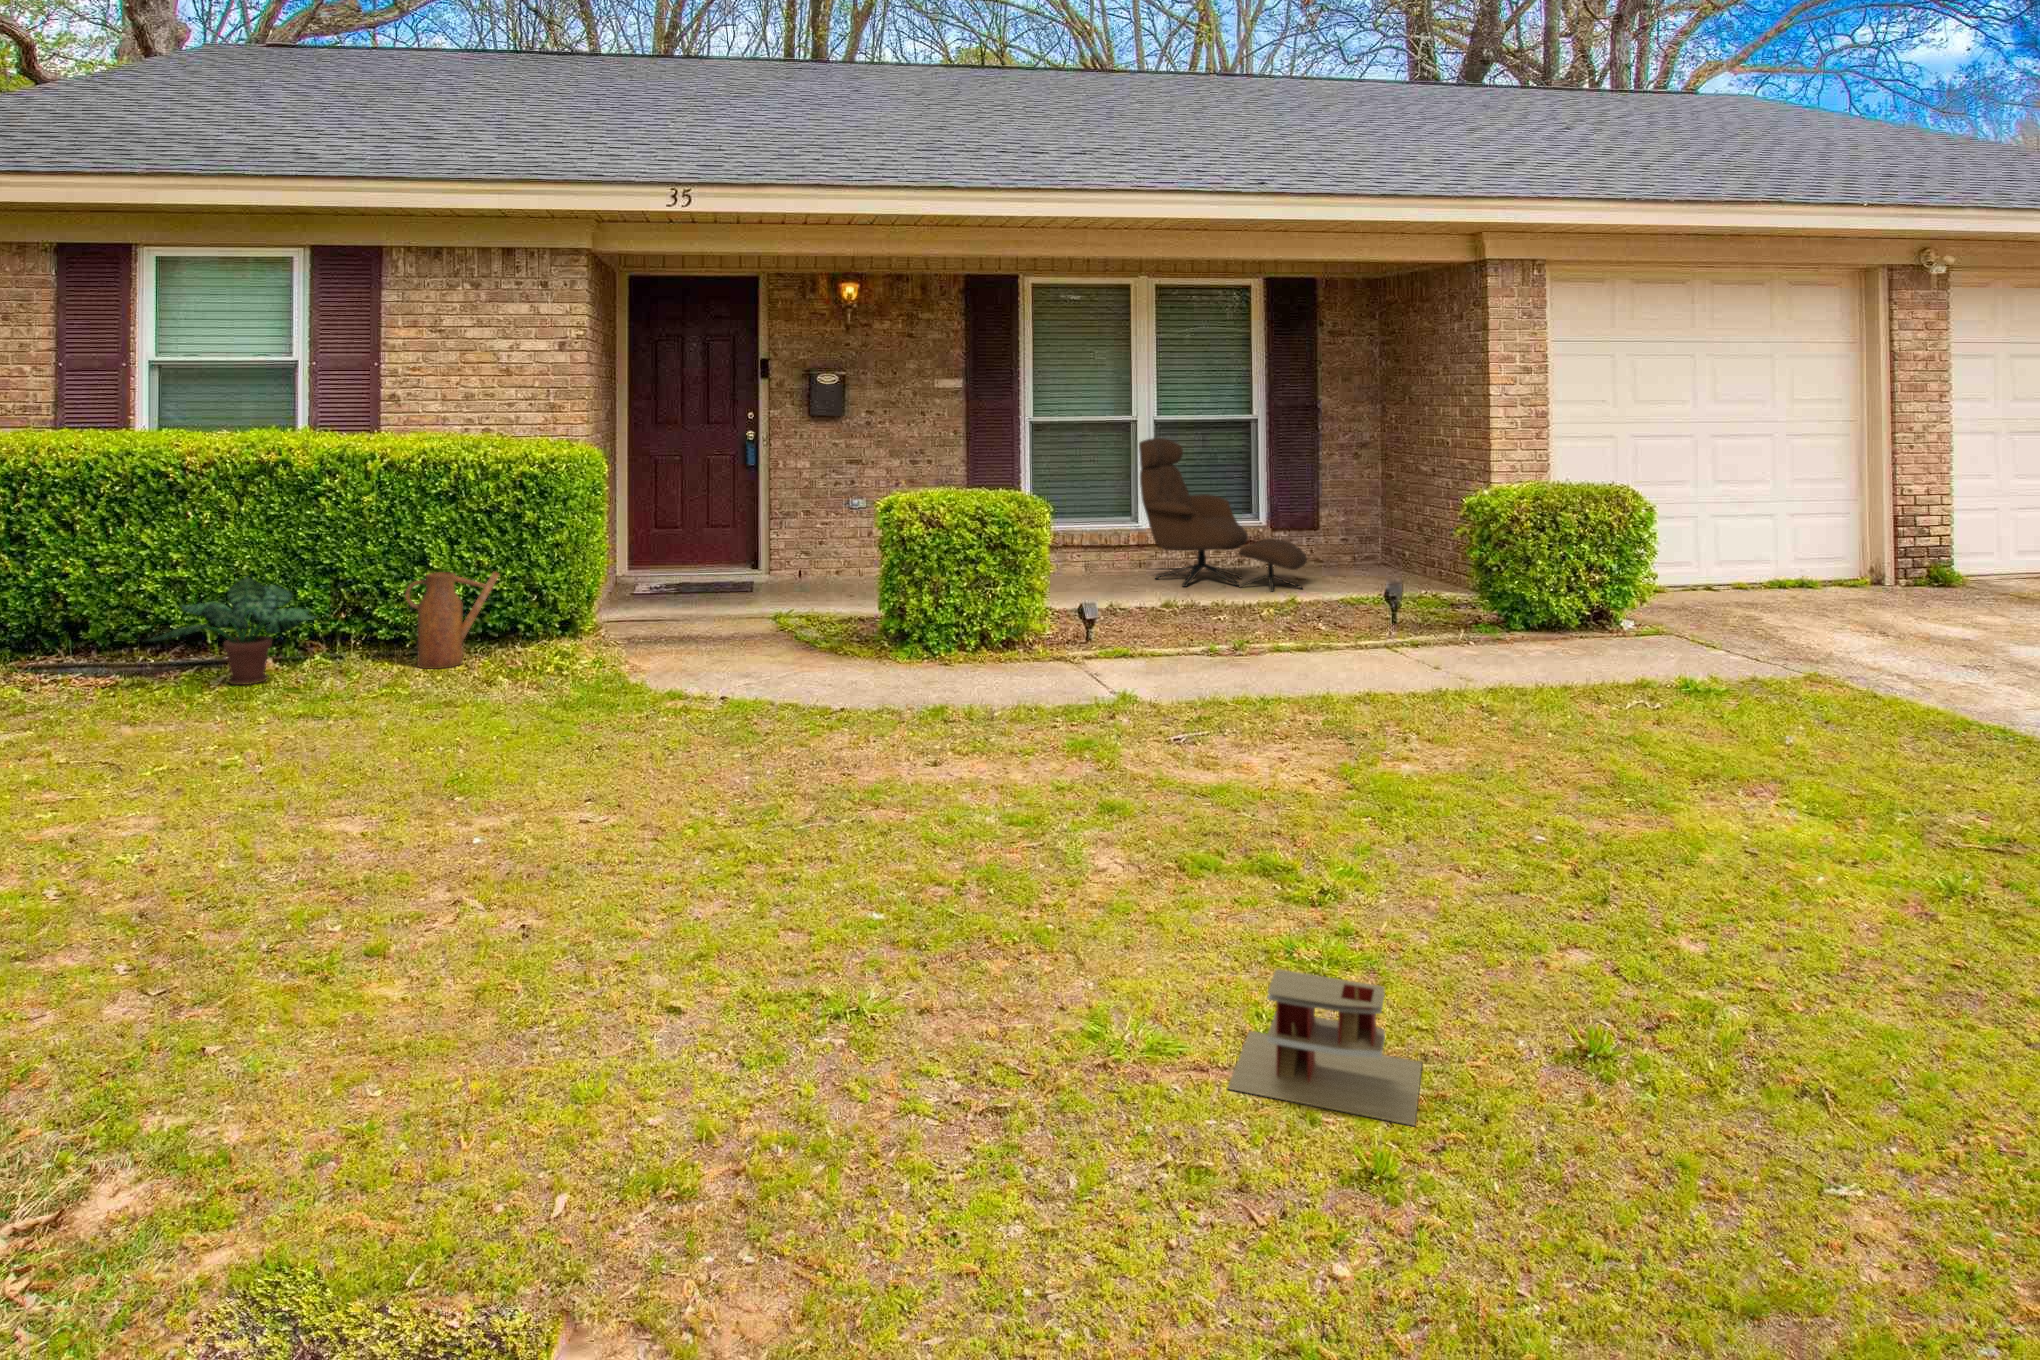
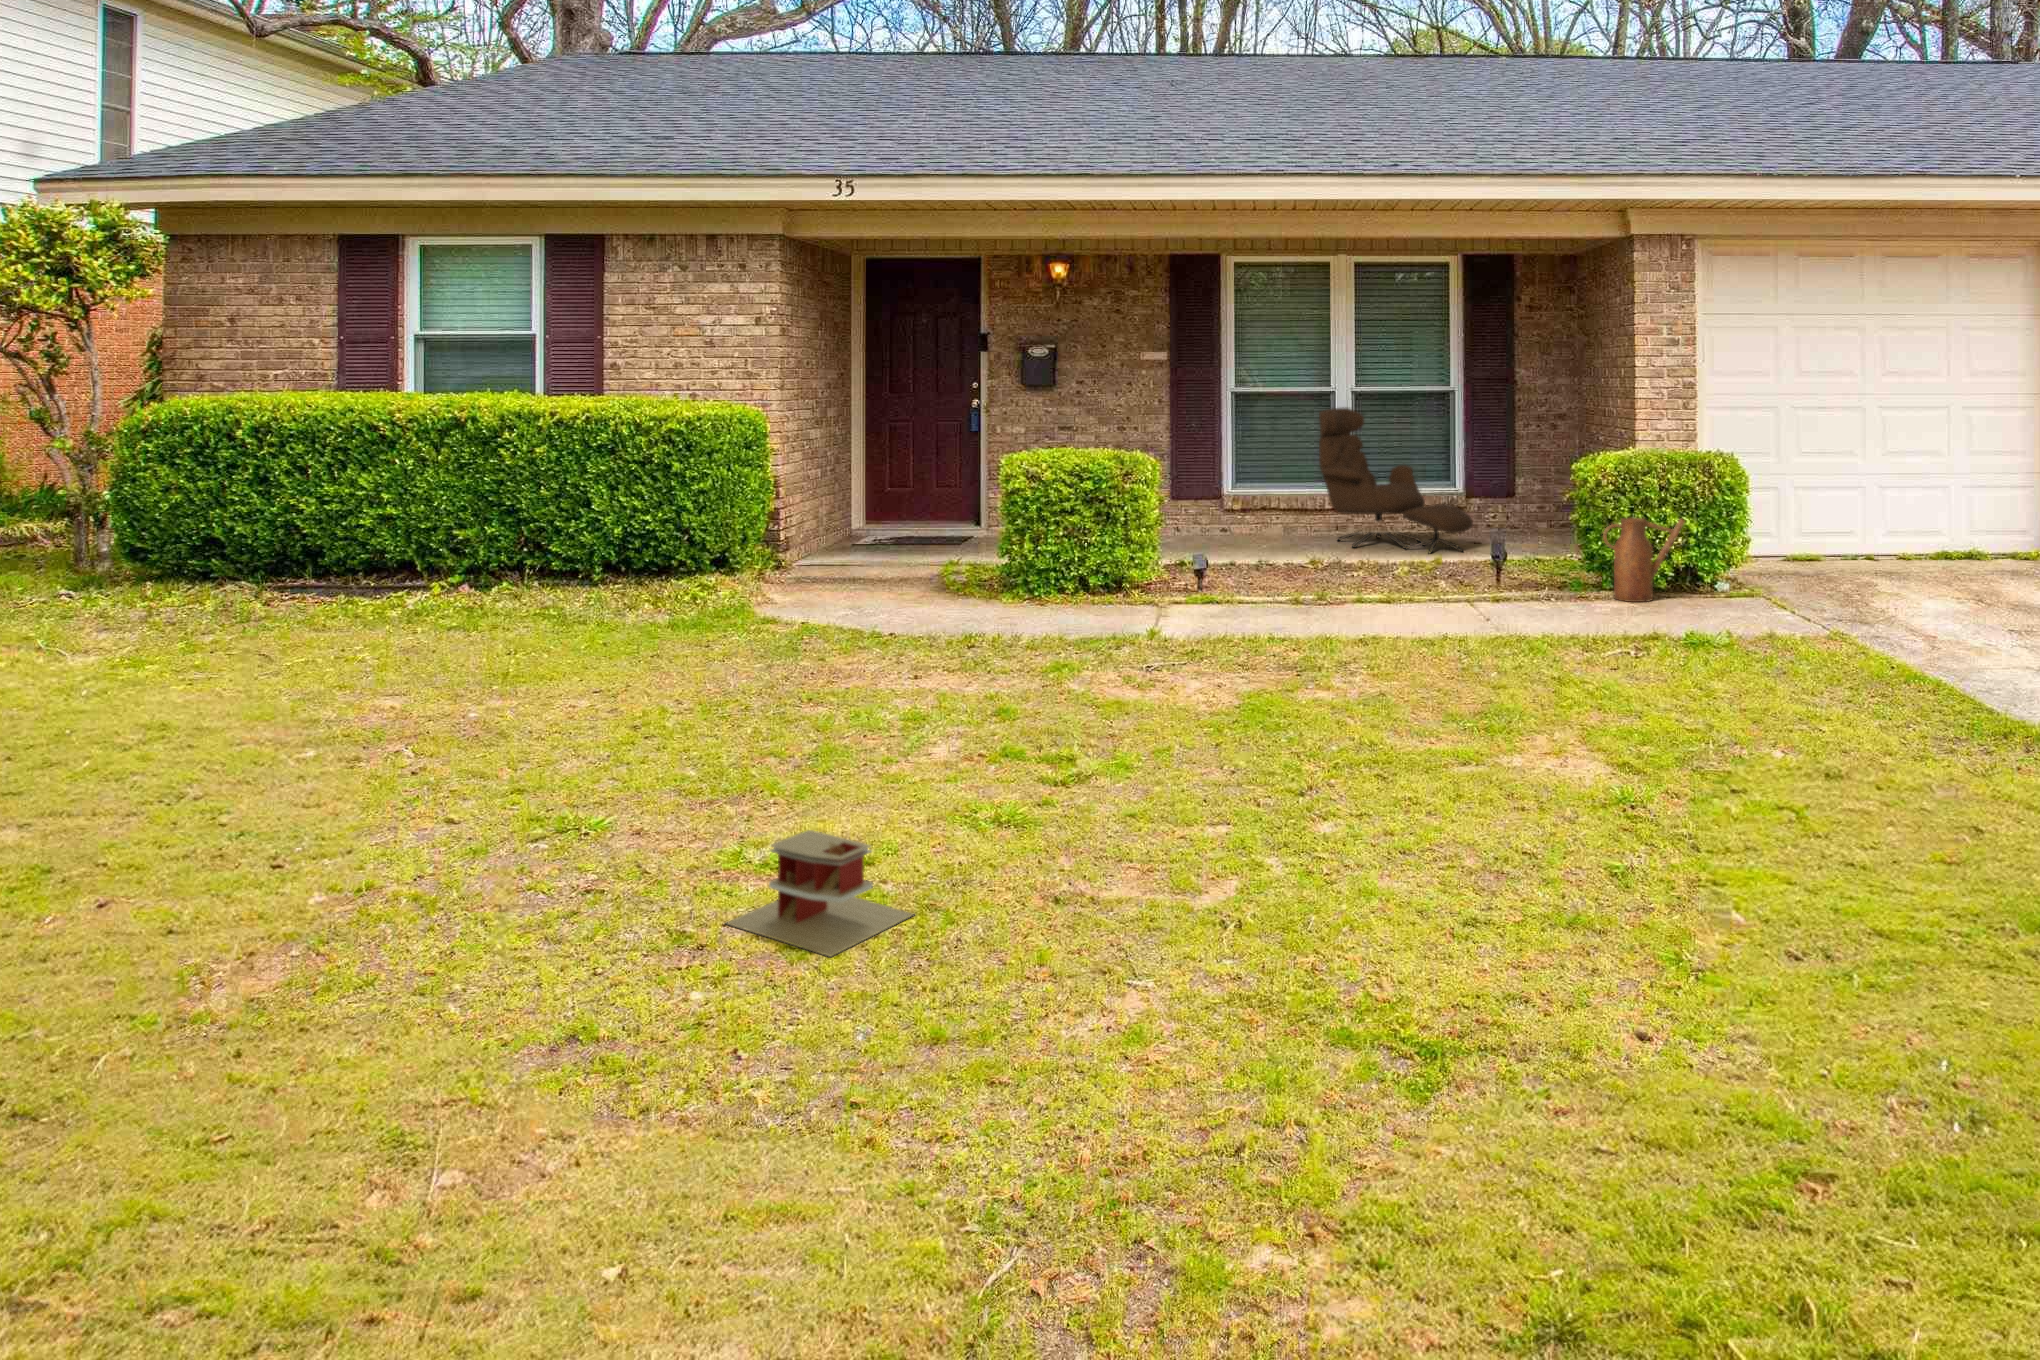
watering can: present [405,571,499,669] -> present [1603,518,1685,602]
potted plant: present [147,576,316,685] -> none [325,513,483,607]

